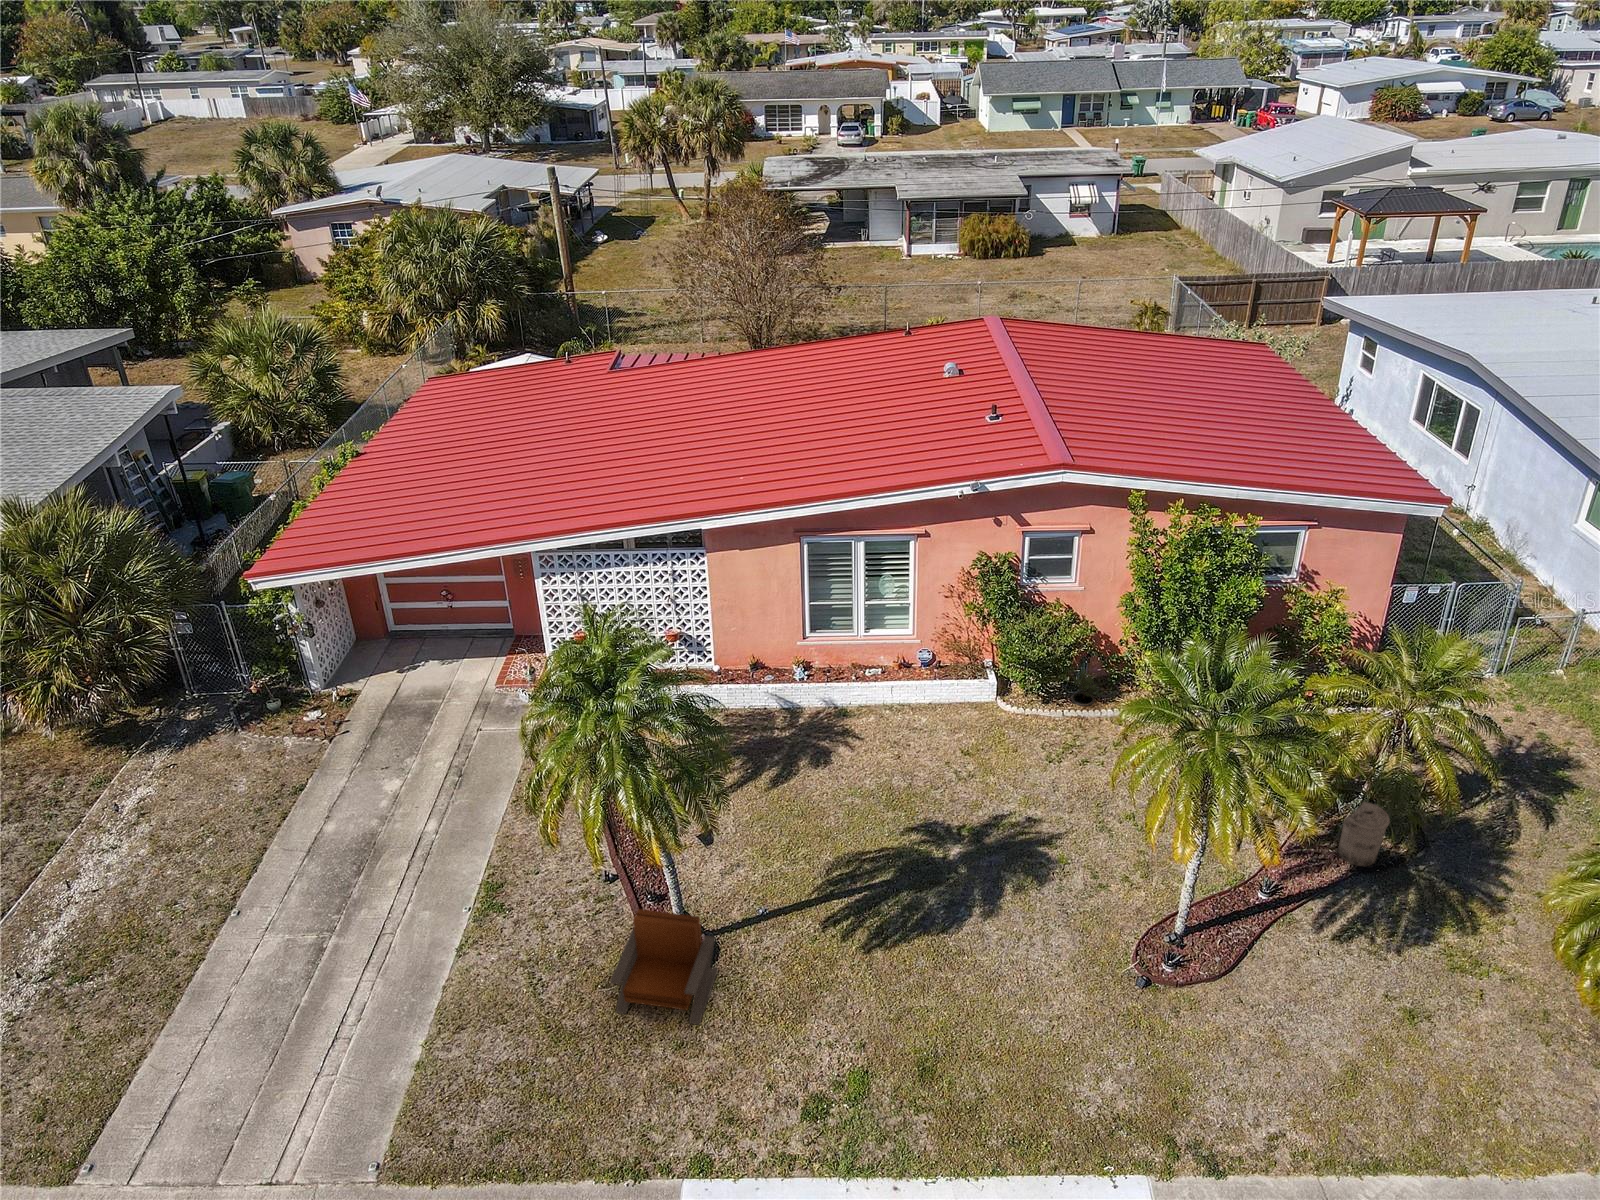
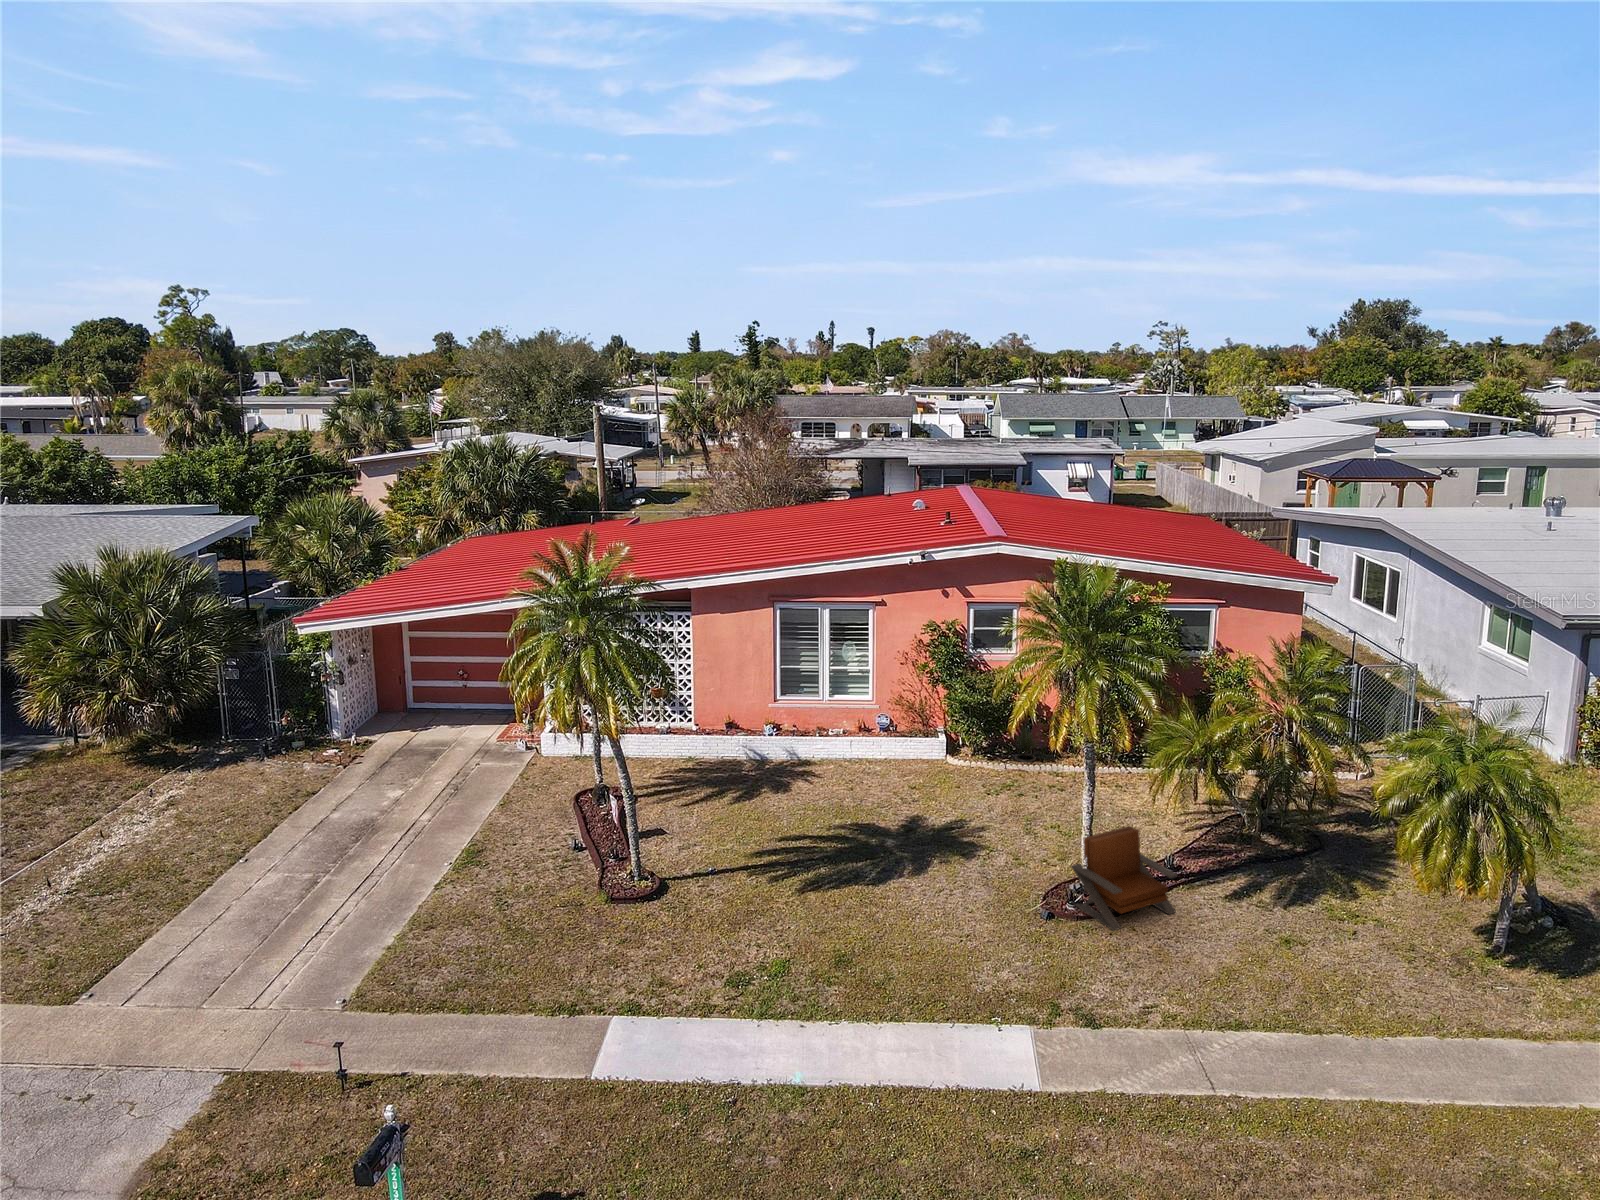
trash can: present [1338,802,1390,866] -> none [1242,798,1282,856]
lounge chair: present [610,909,718,1025] -> present [1071,826,1177,930]

